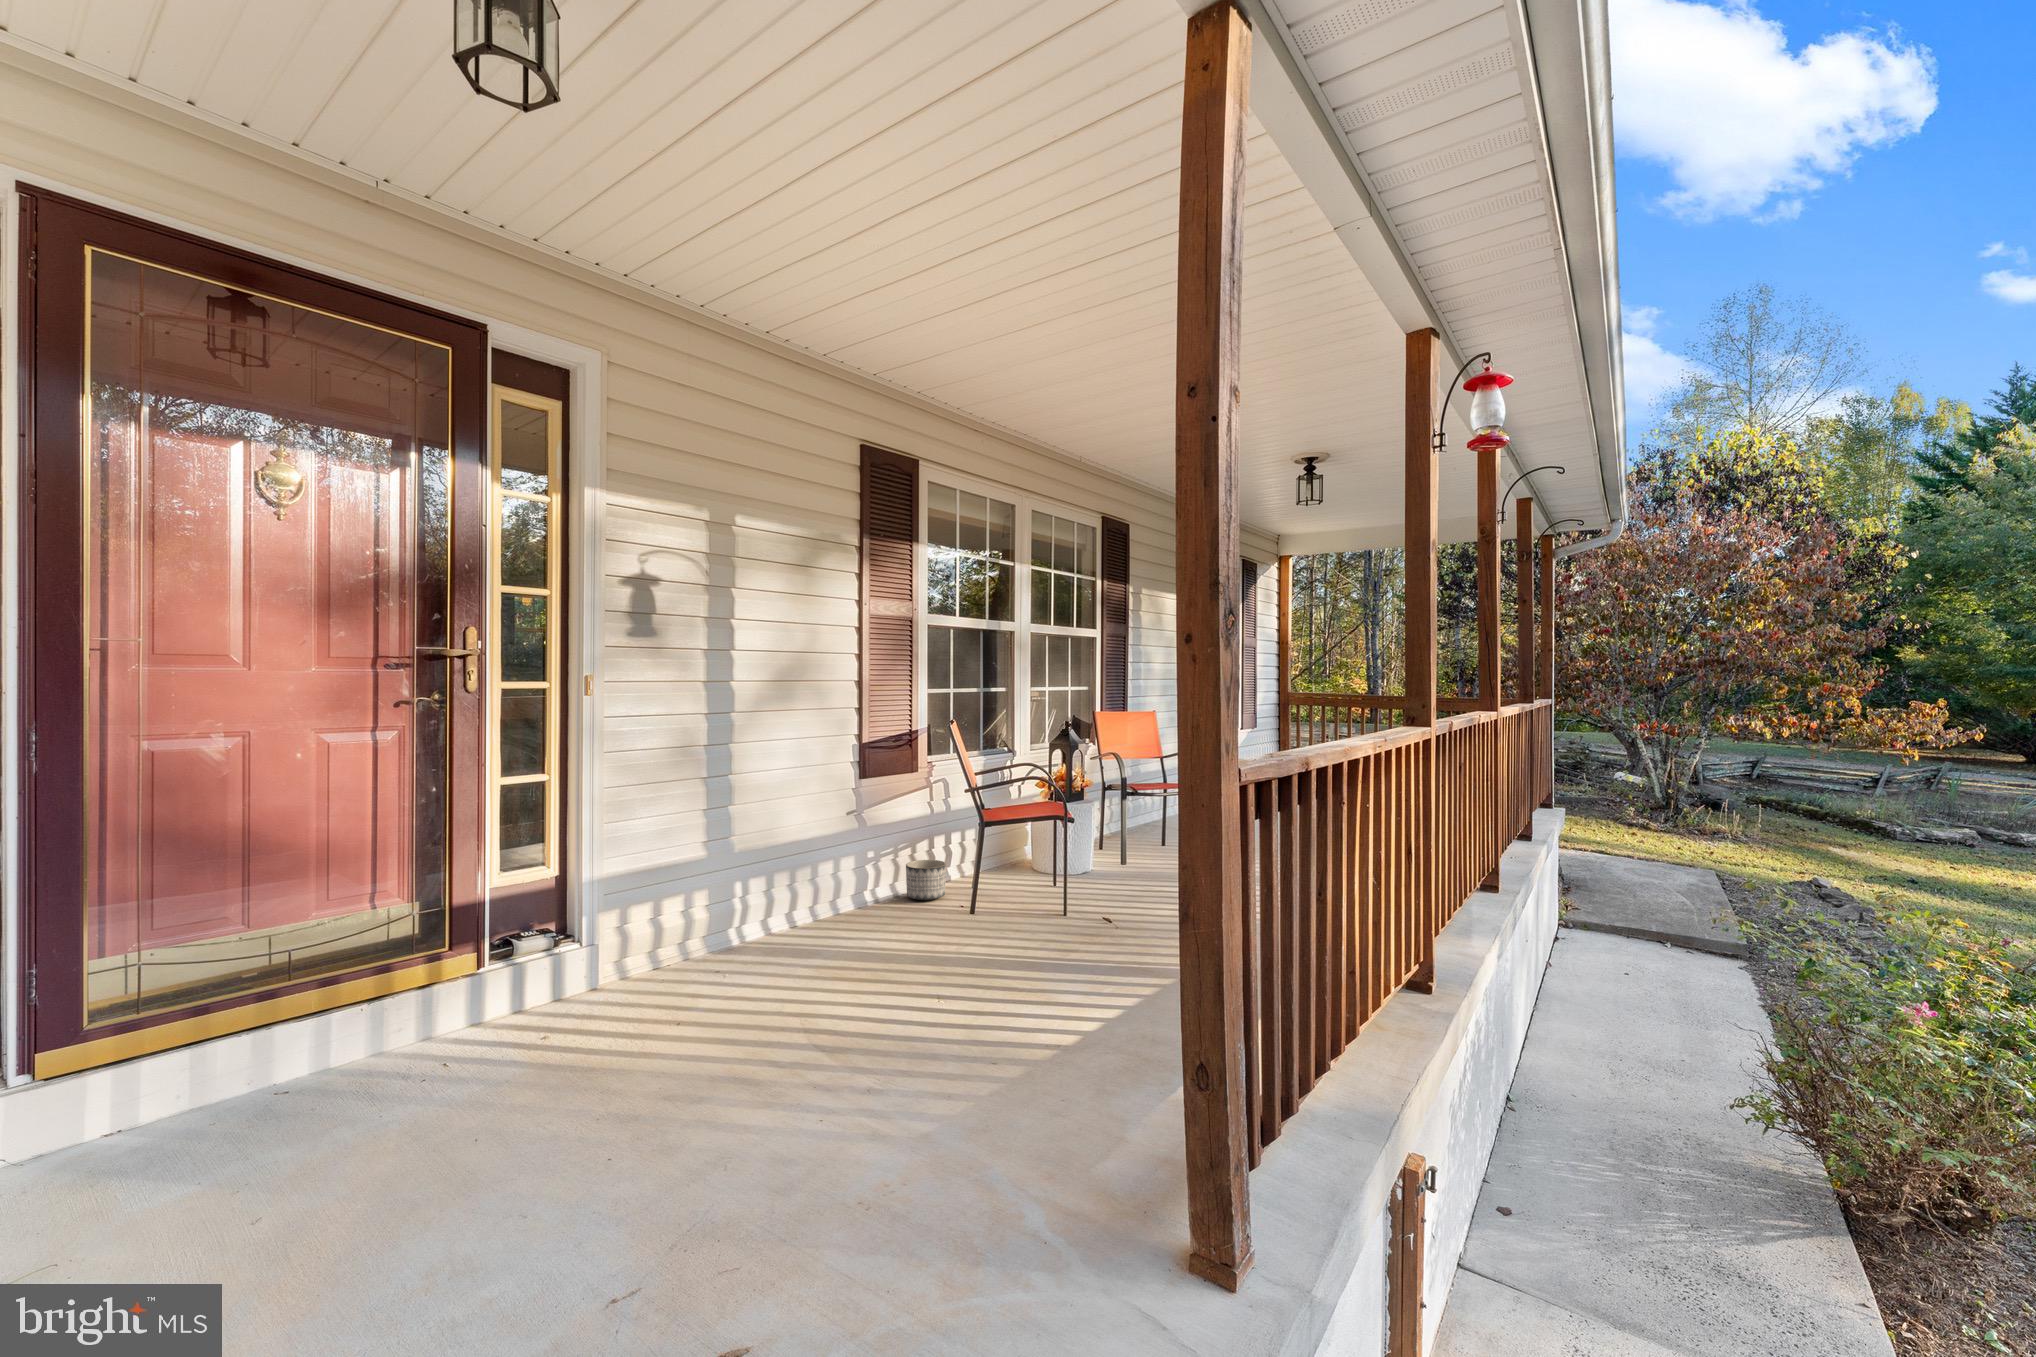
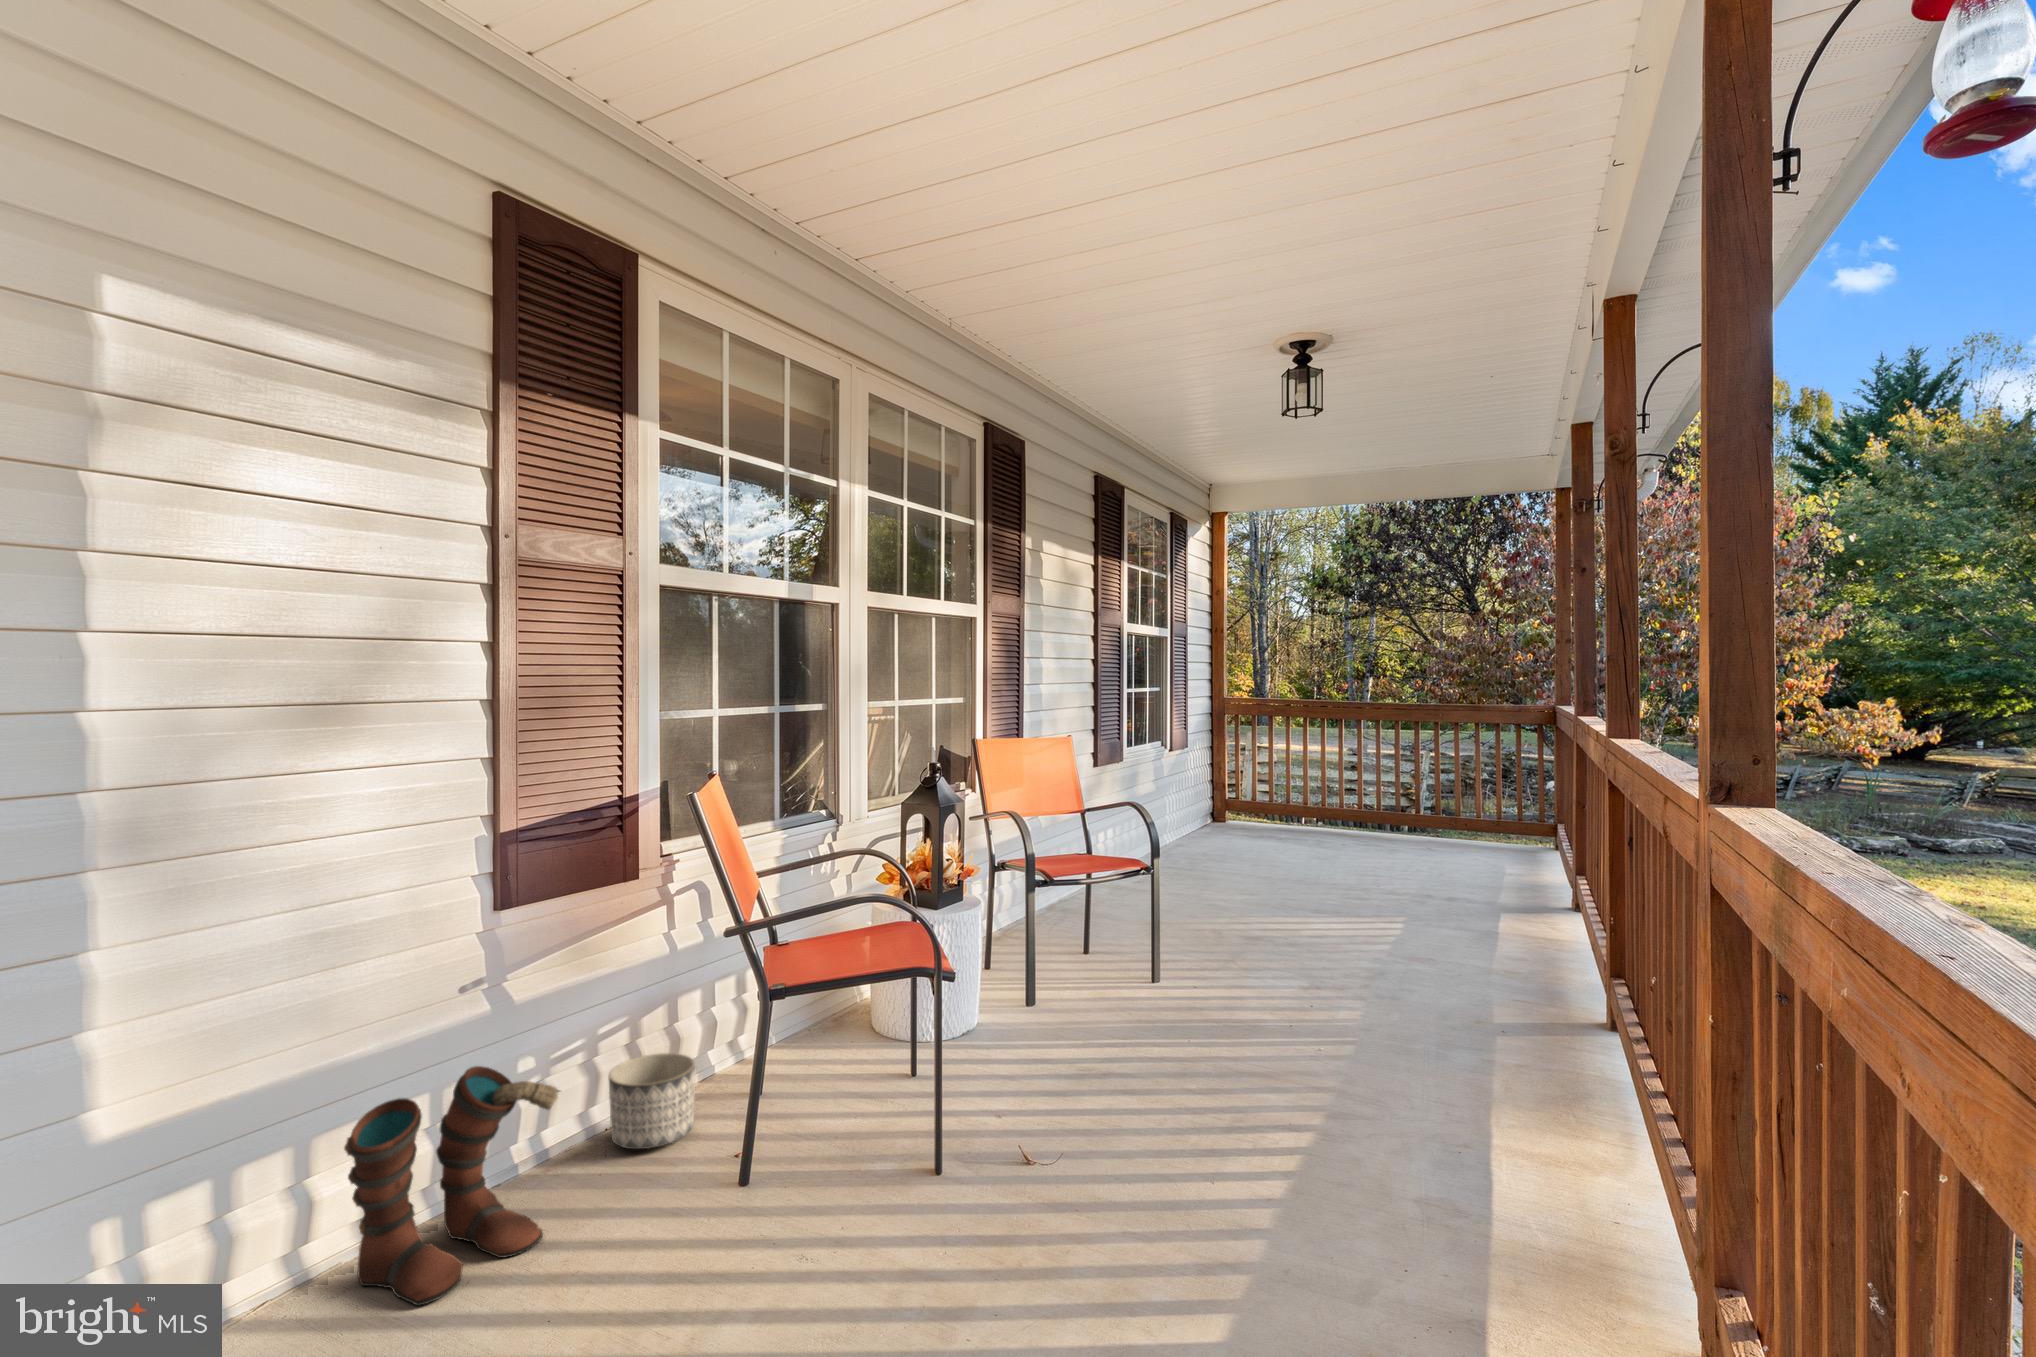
boots: none [812,846,893,934] -> present [344,1066,560,1306]

